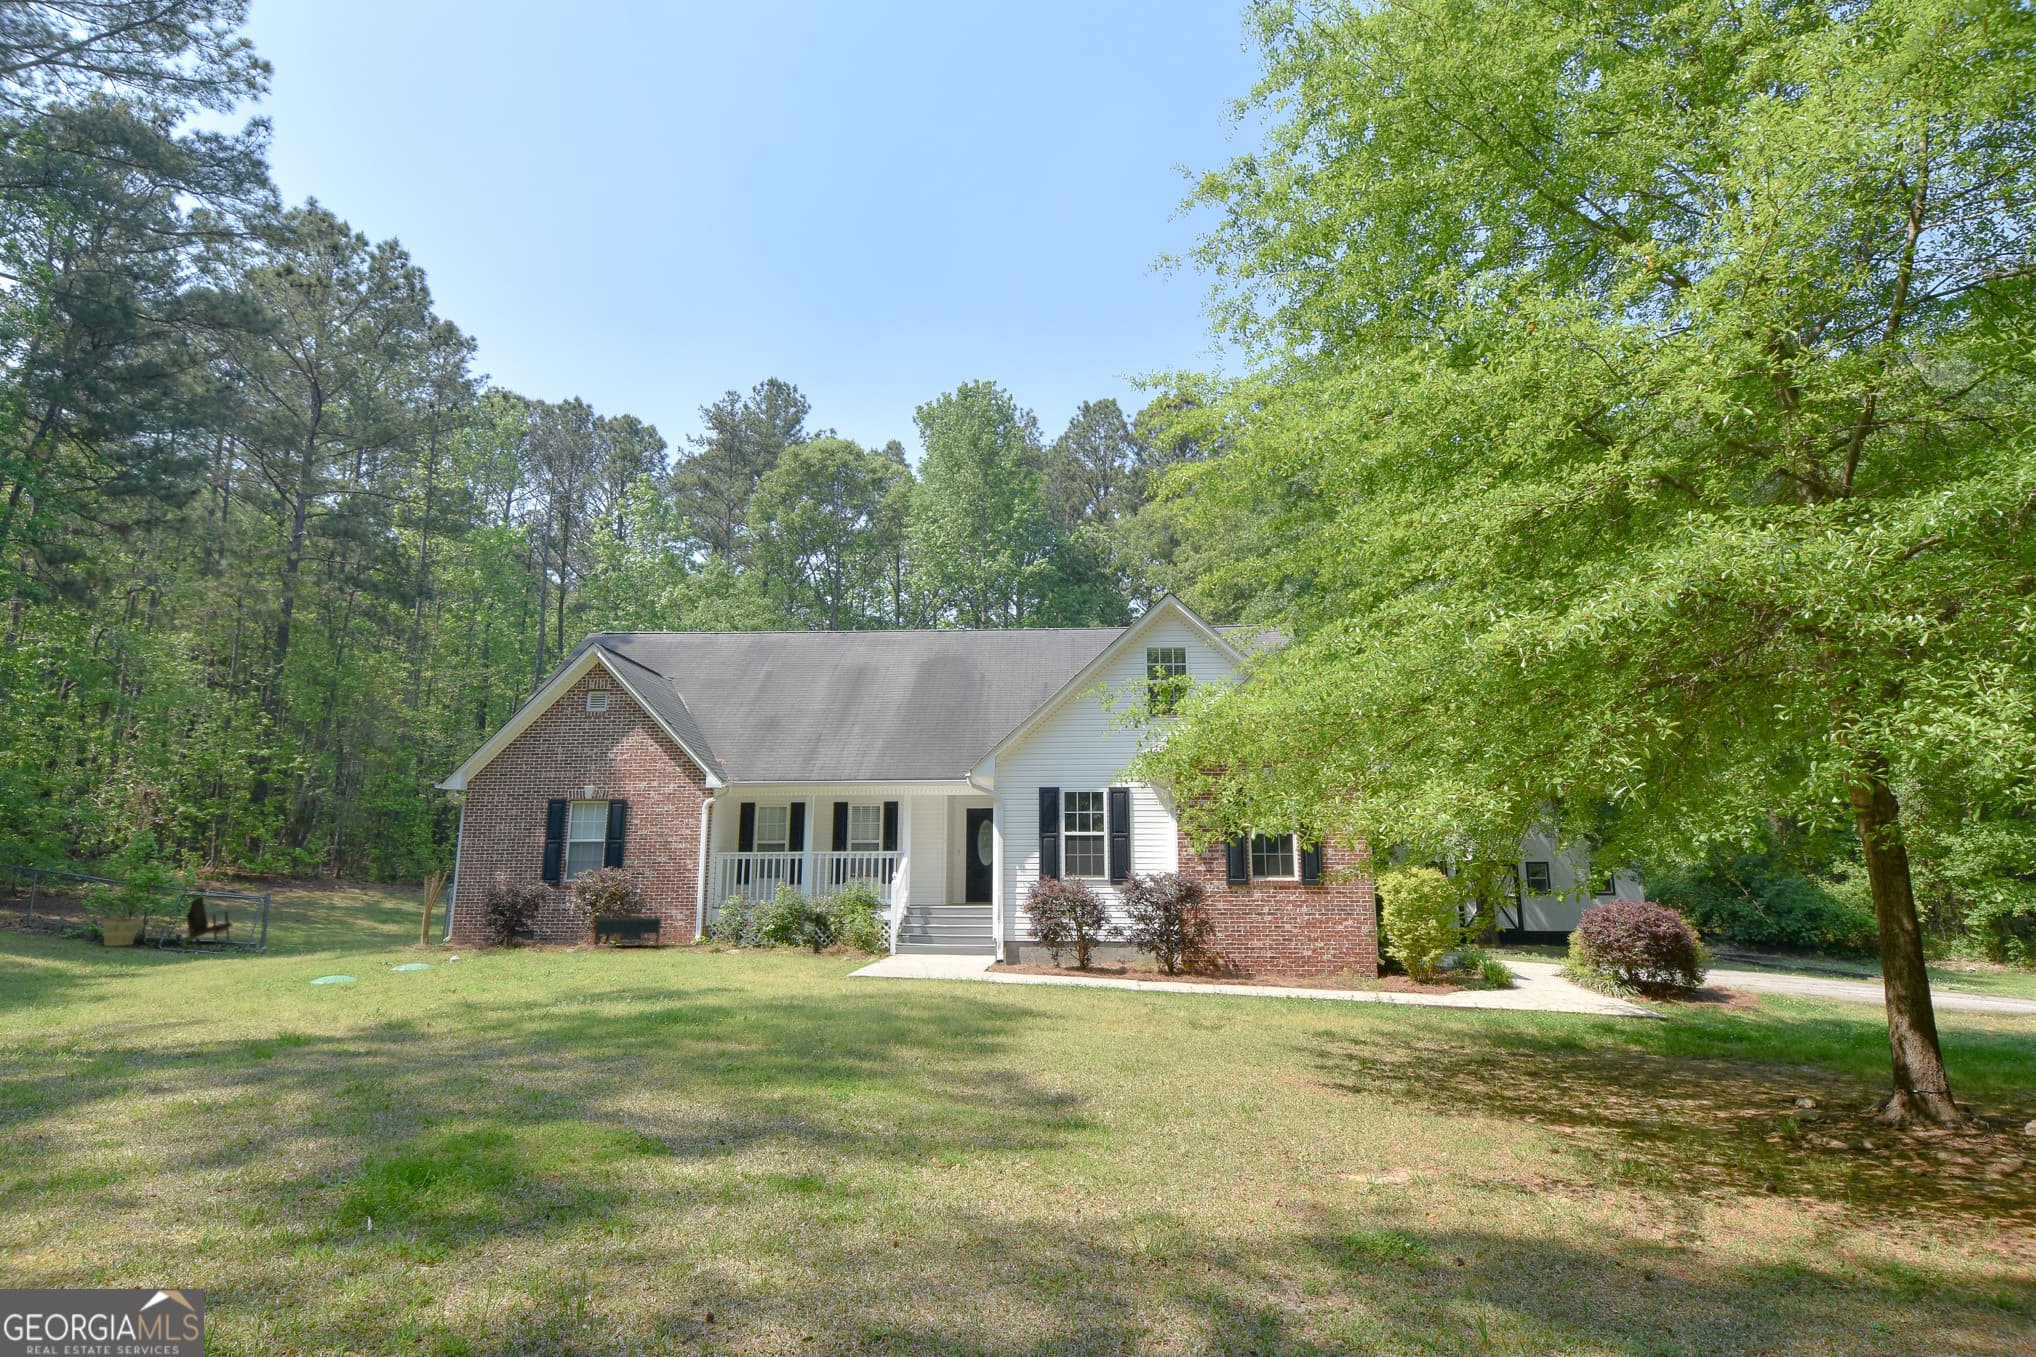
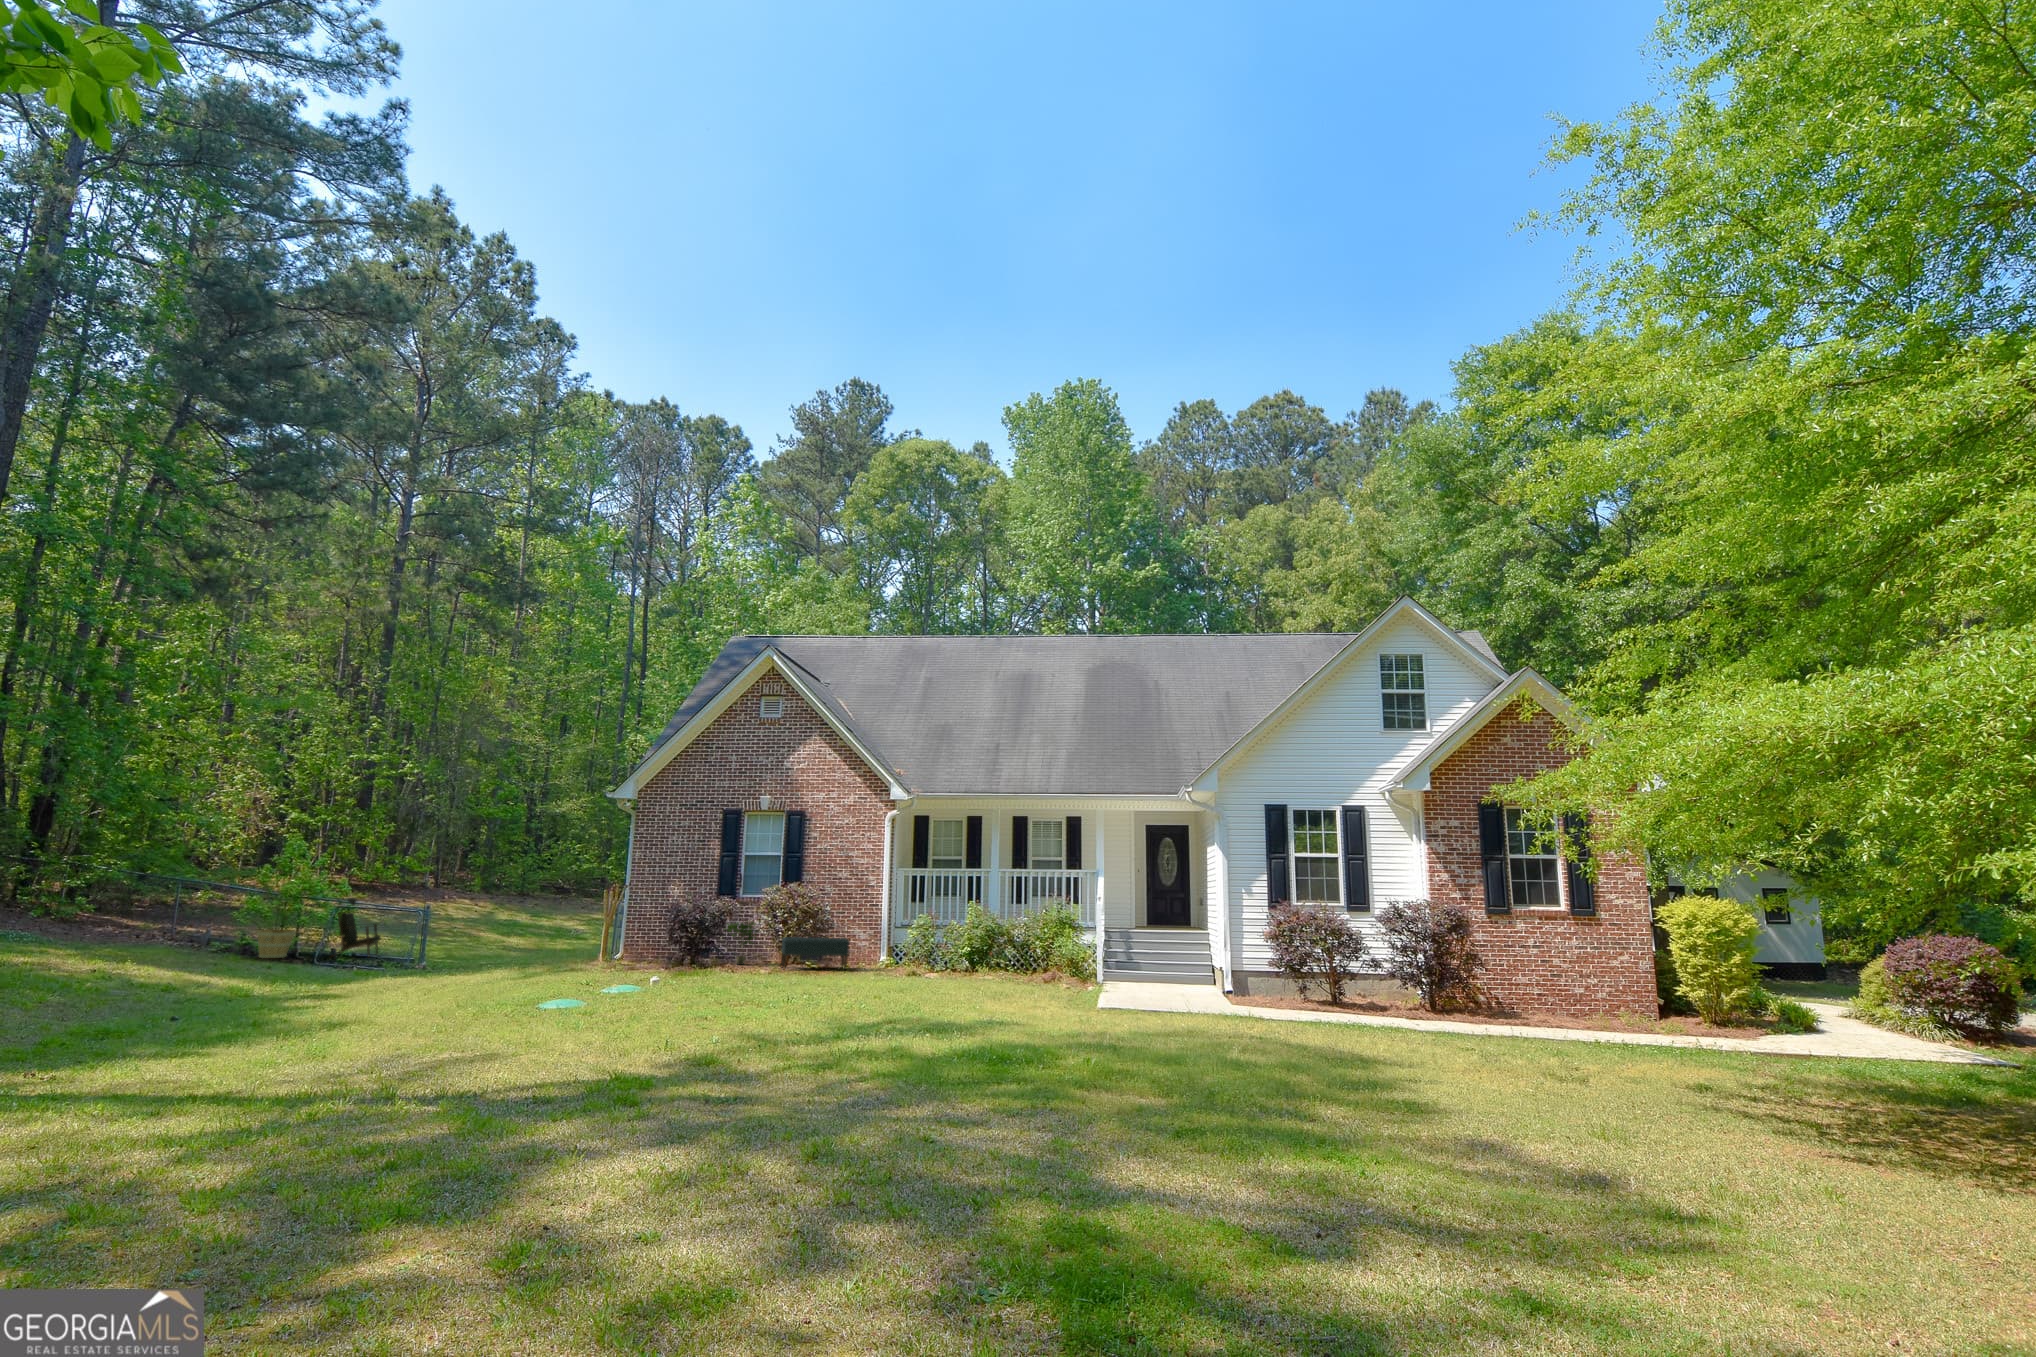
potted plant: present [804,912,831,953] -> present [727,921,756,965]

